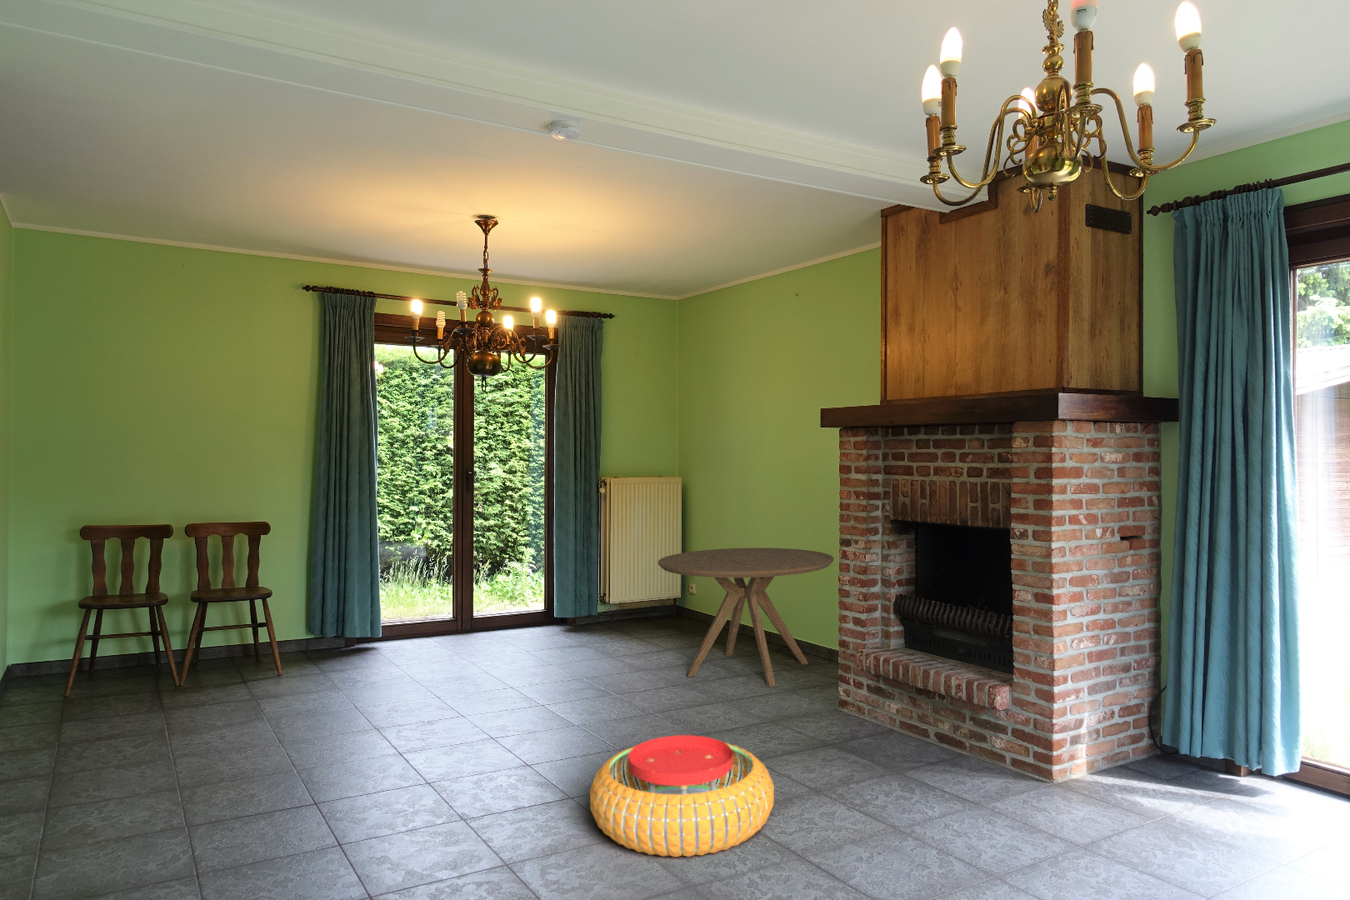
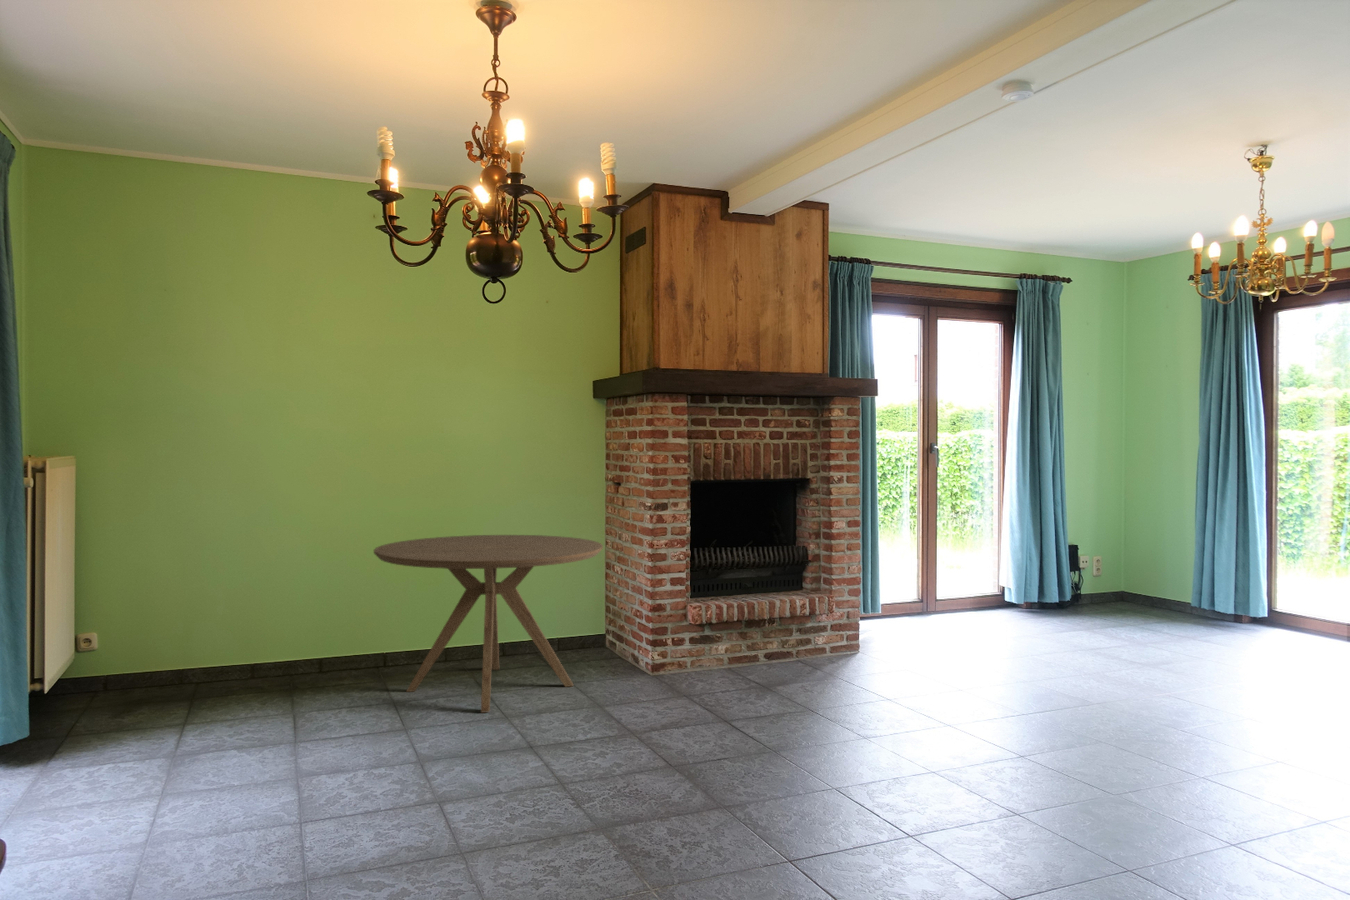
pouf: present [590,735,774,857] -> none [850,666,1026,762]

